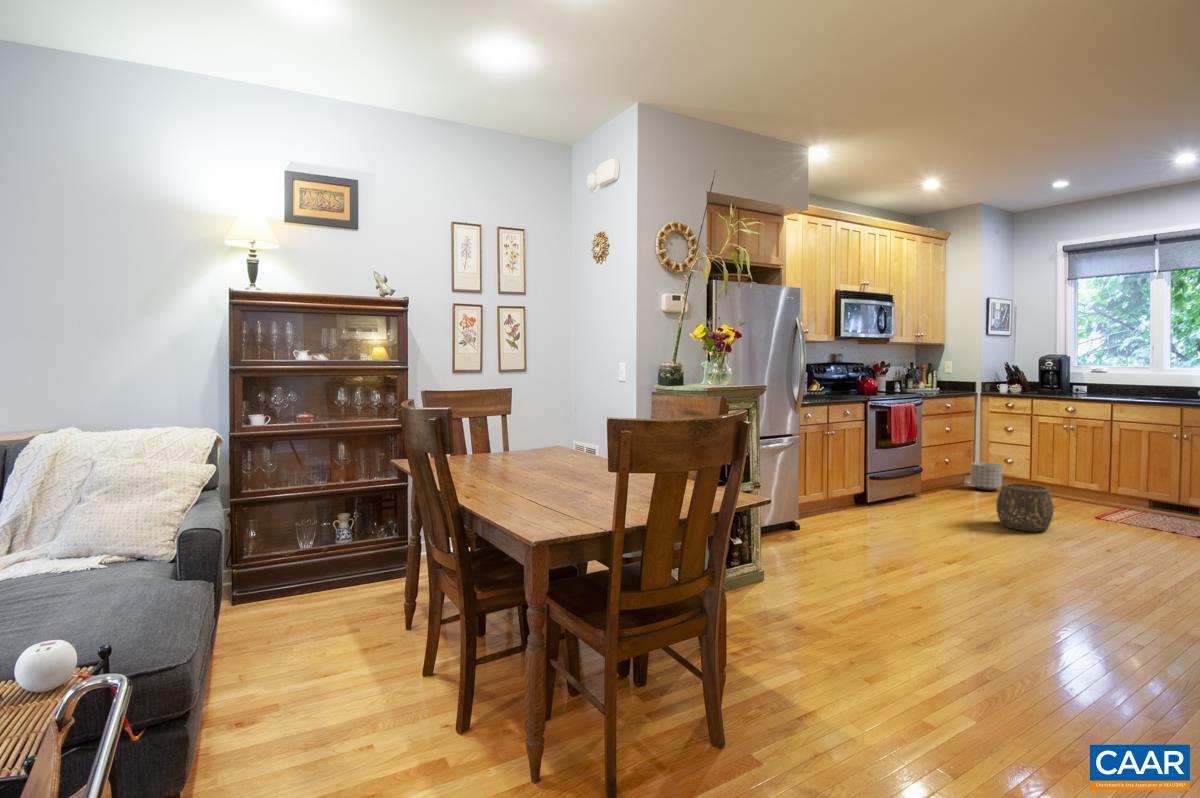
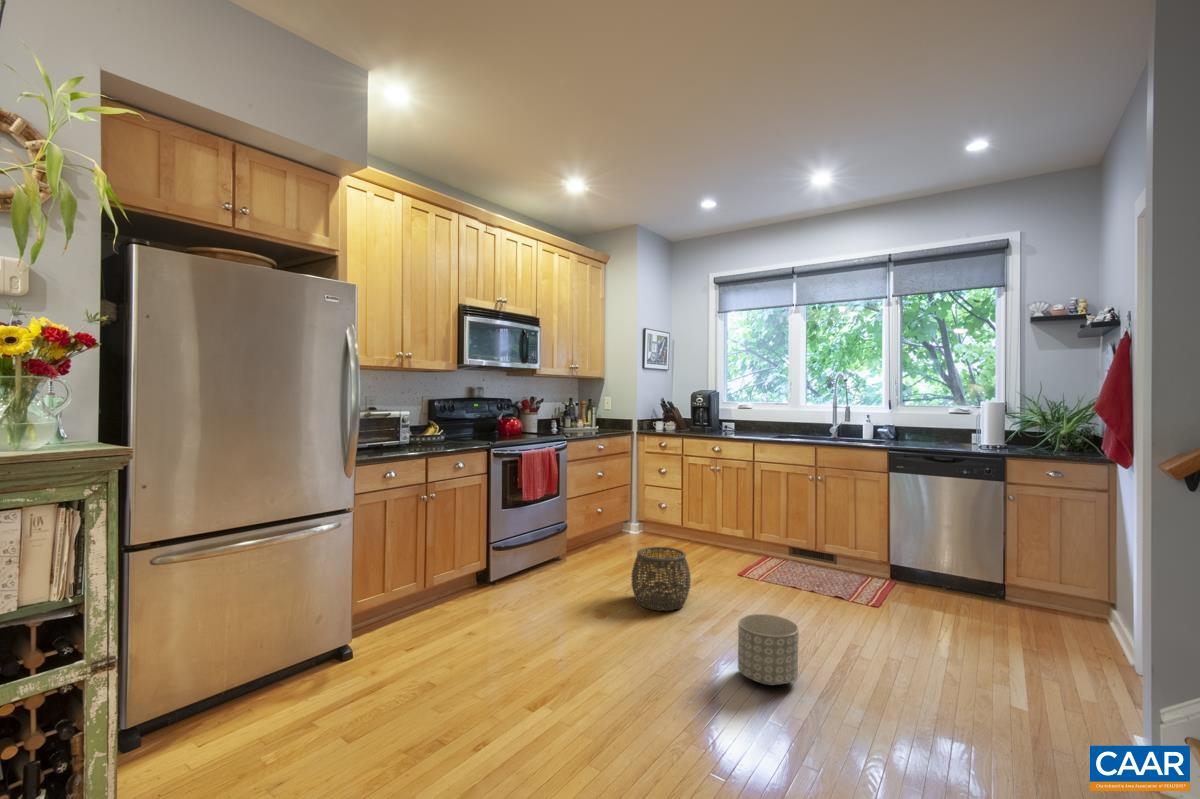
planter: present [971,462,1003,491] -> present [738,614,799,686]

